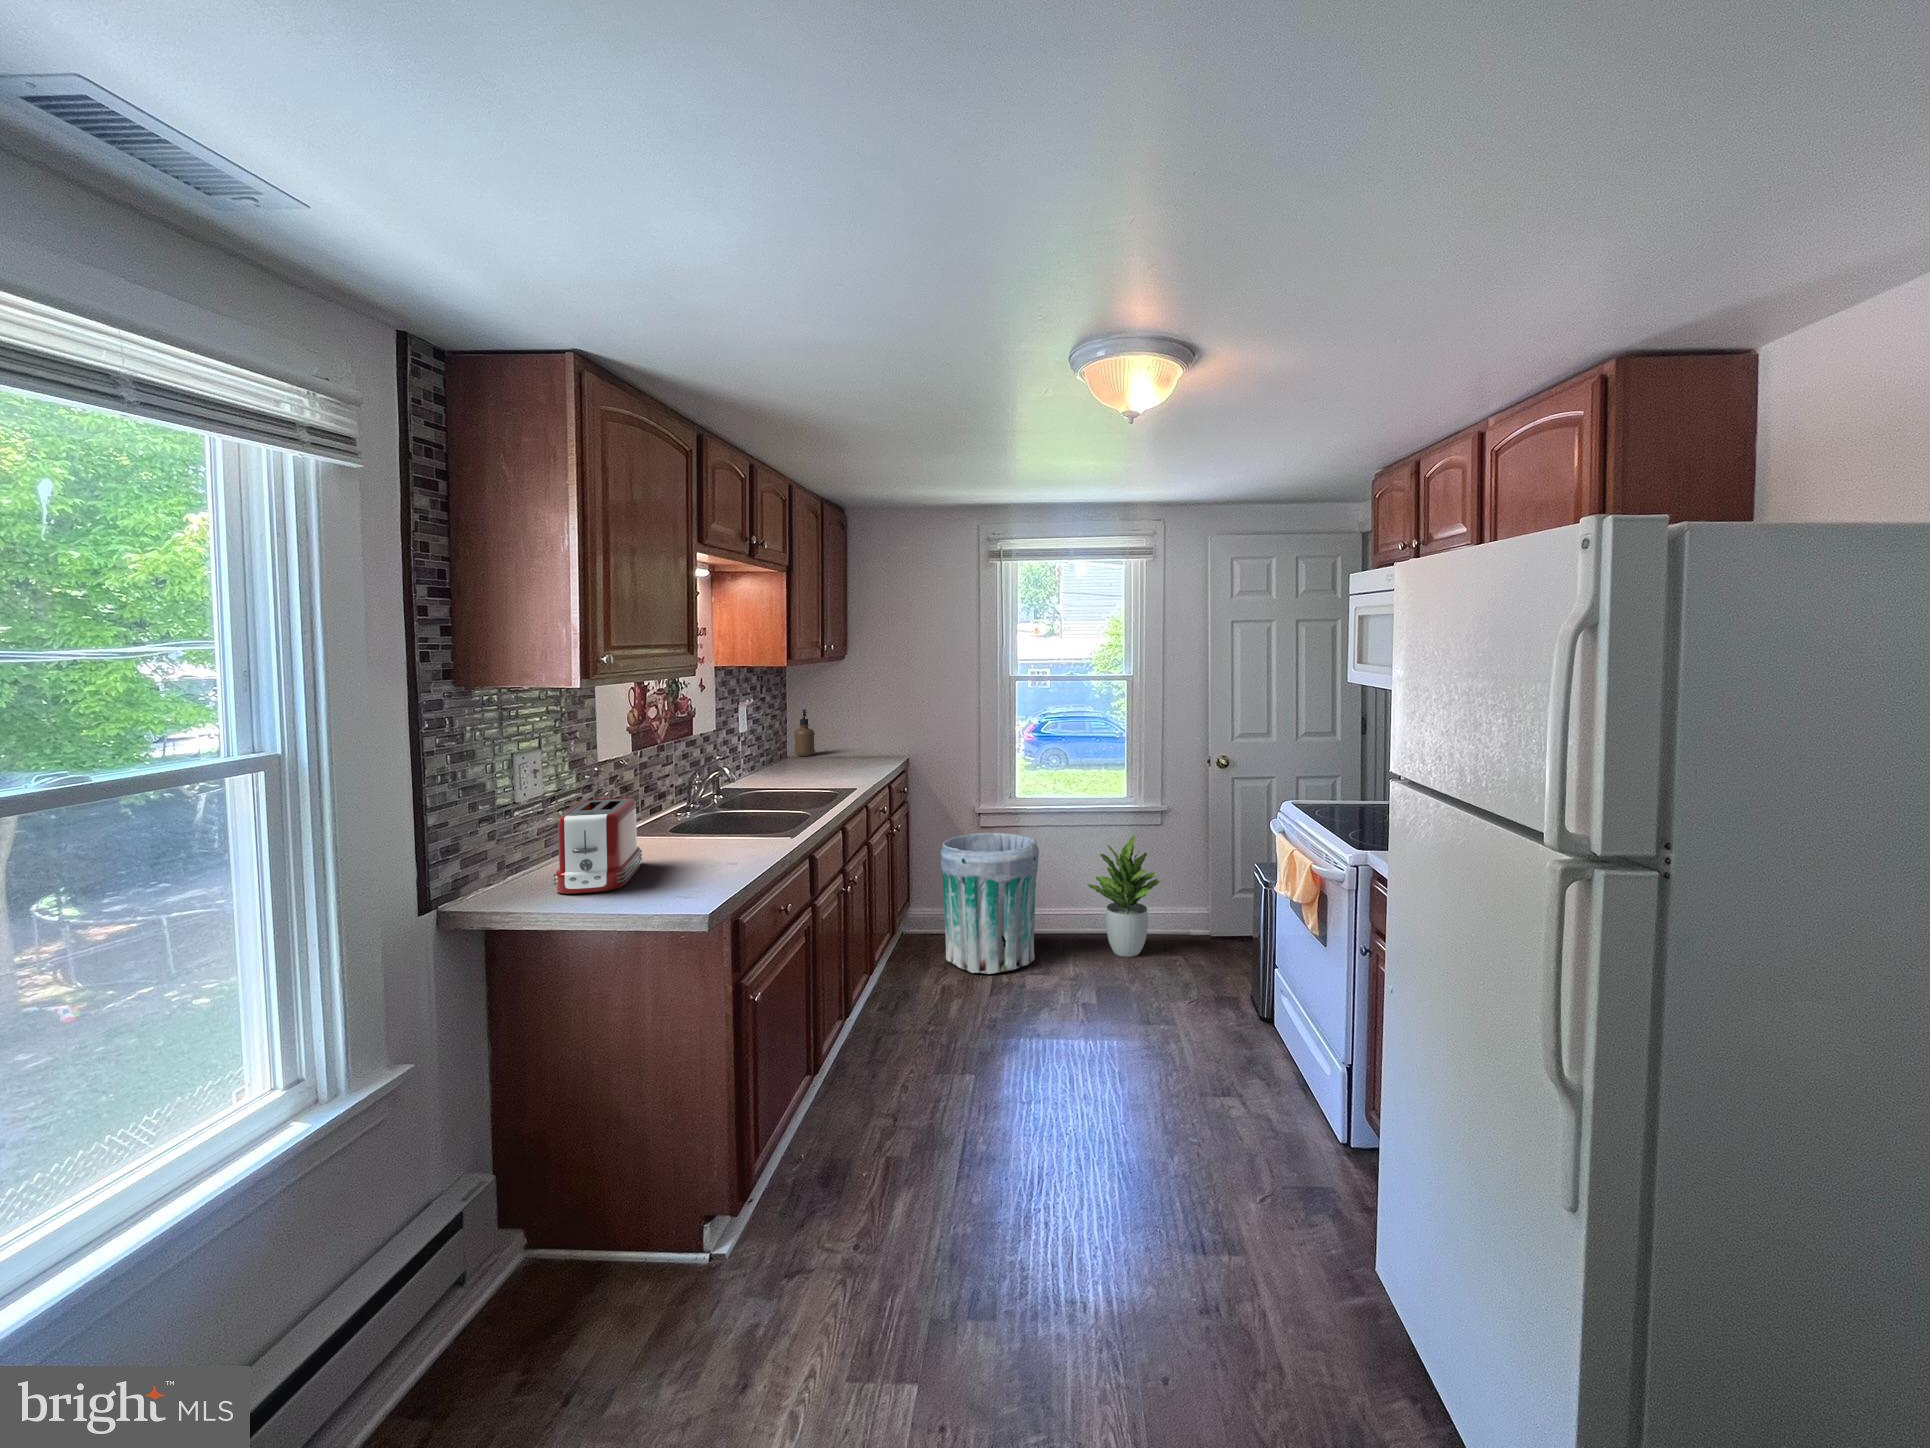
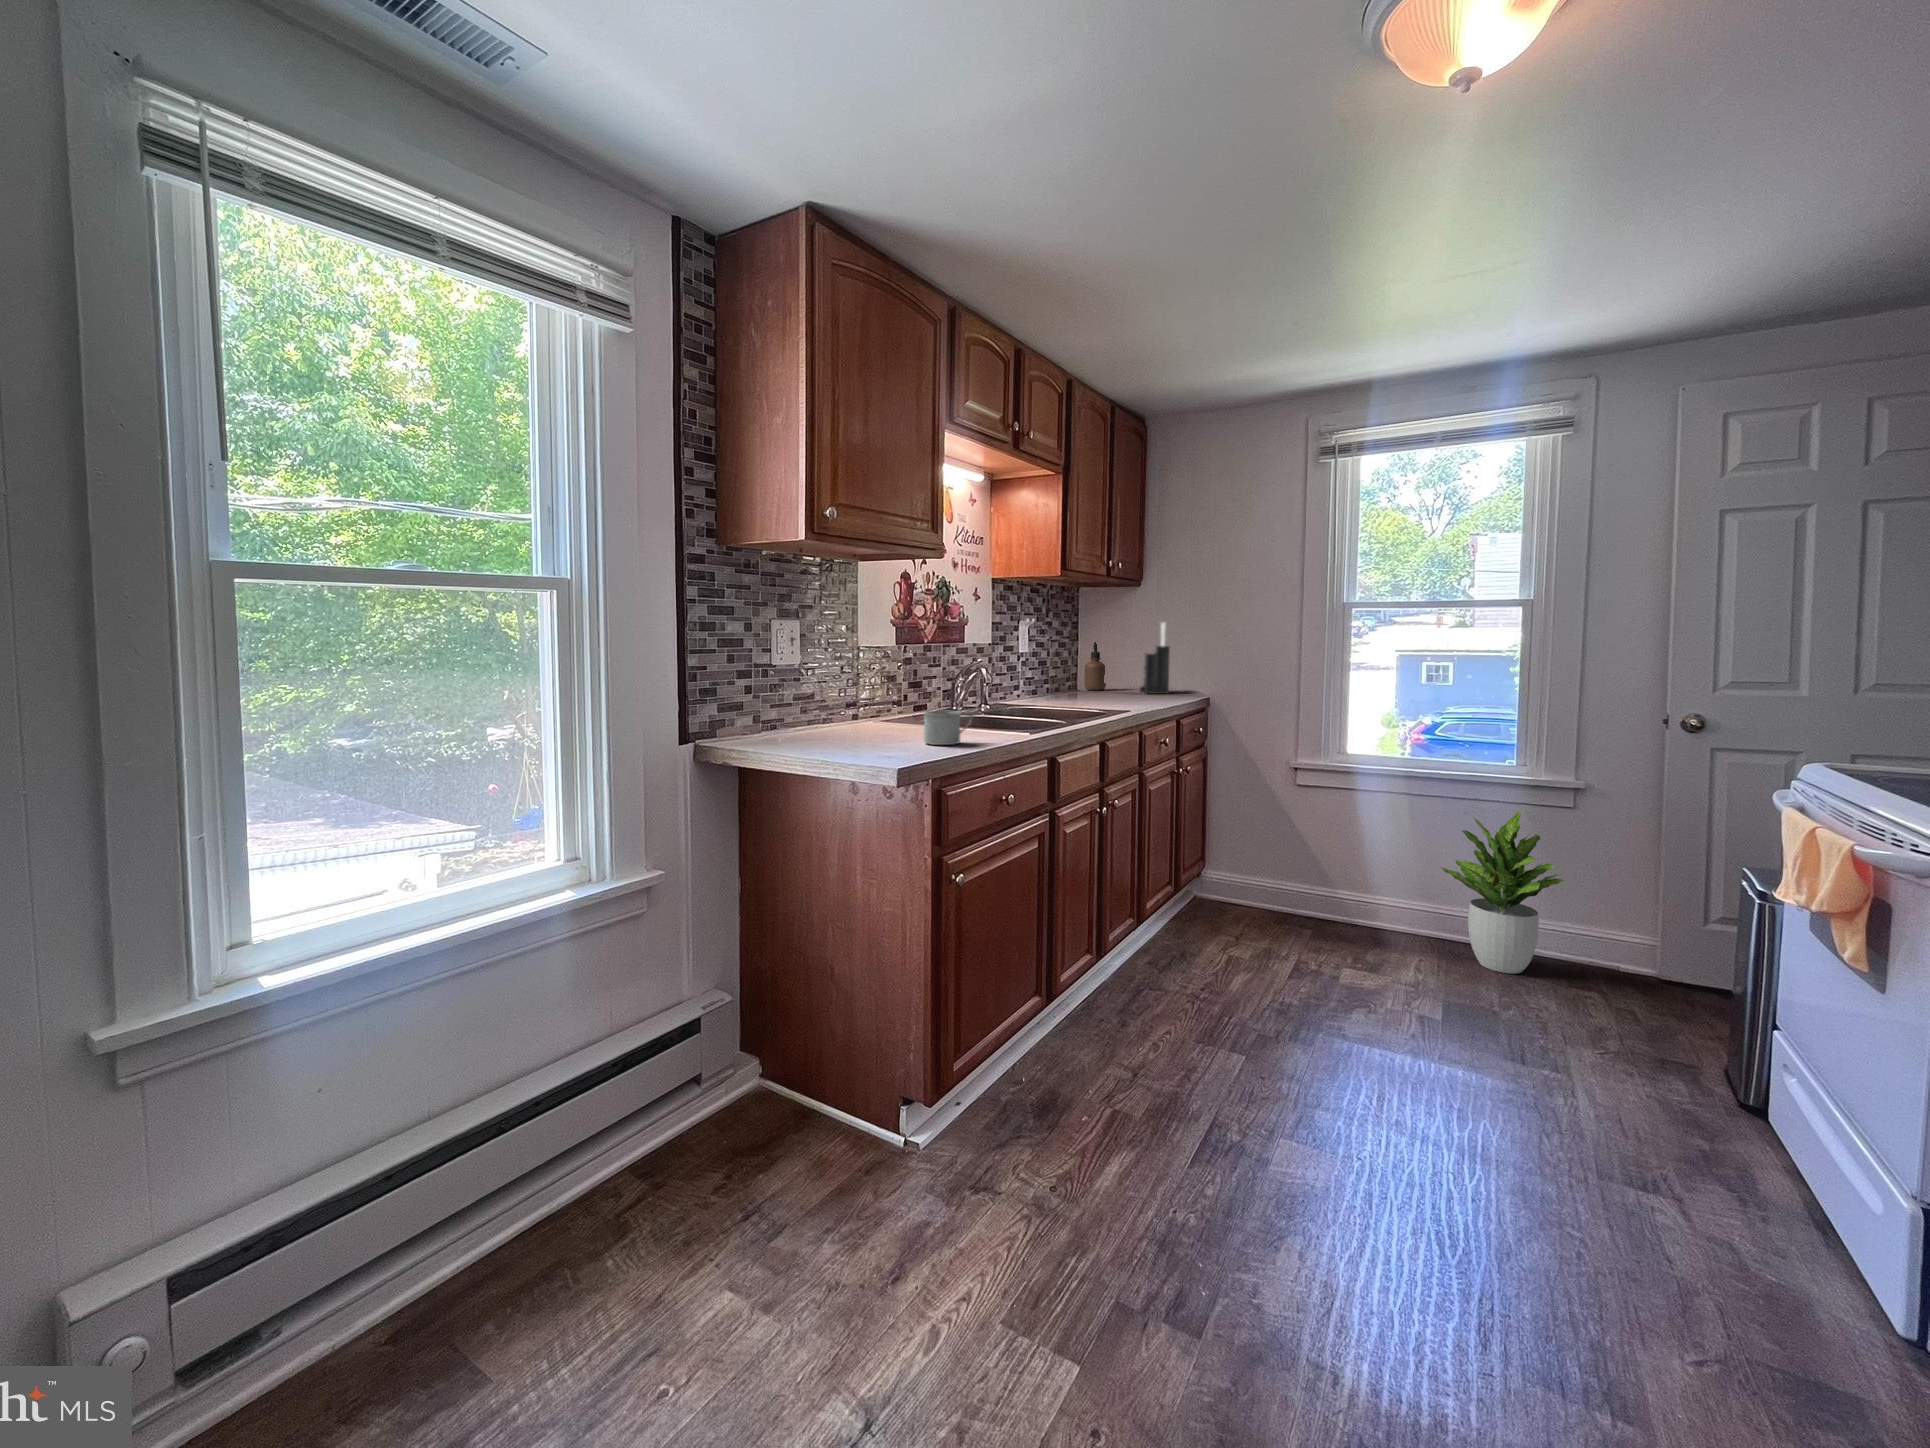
knife block: none [848,691,875,758] -> present [1140,622,1170,694]
toaster: present [553,798,642,894] -> none [790,668,877,747]
mug: none [700,832,748,871] -> present [924,710,972,745]
trash can: present [941,833,1039,974] -> none [1237,788,1368,953]

